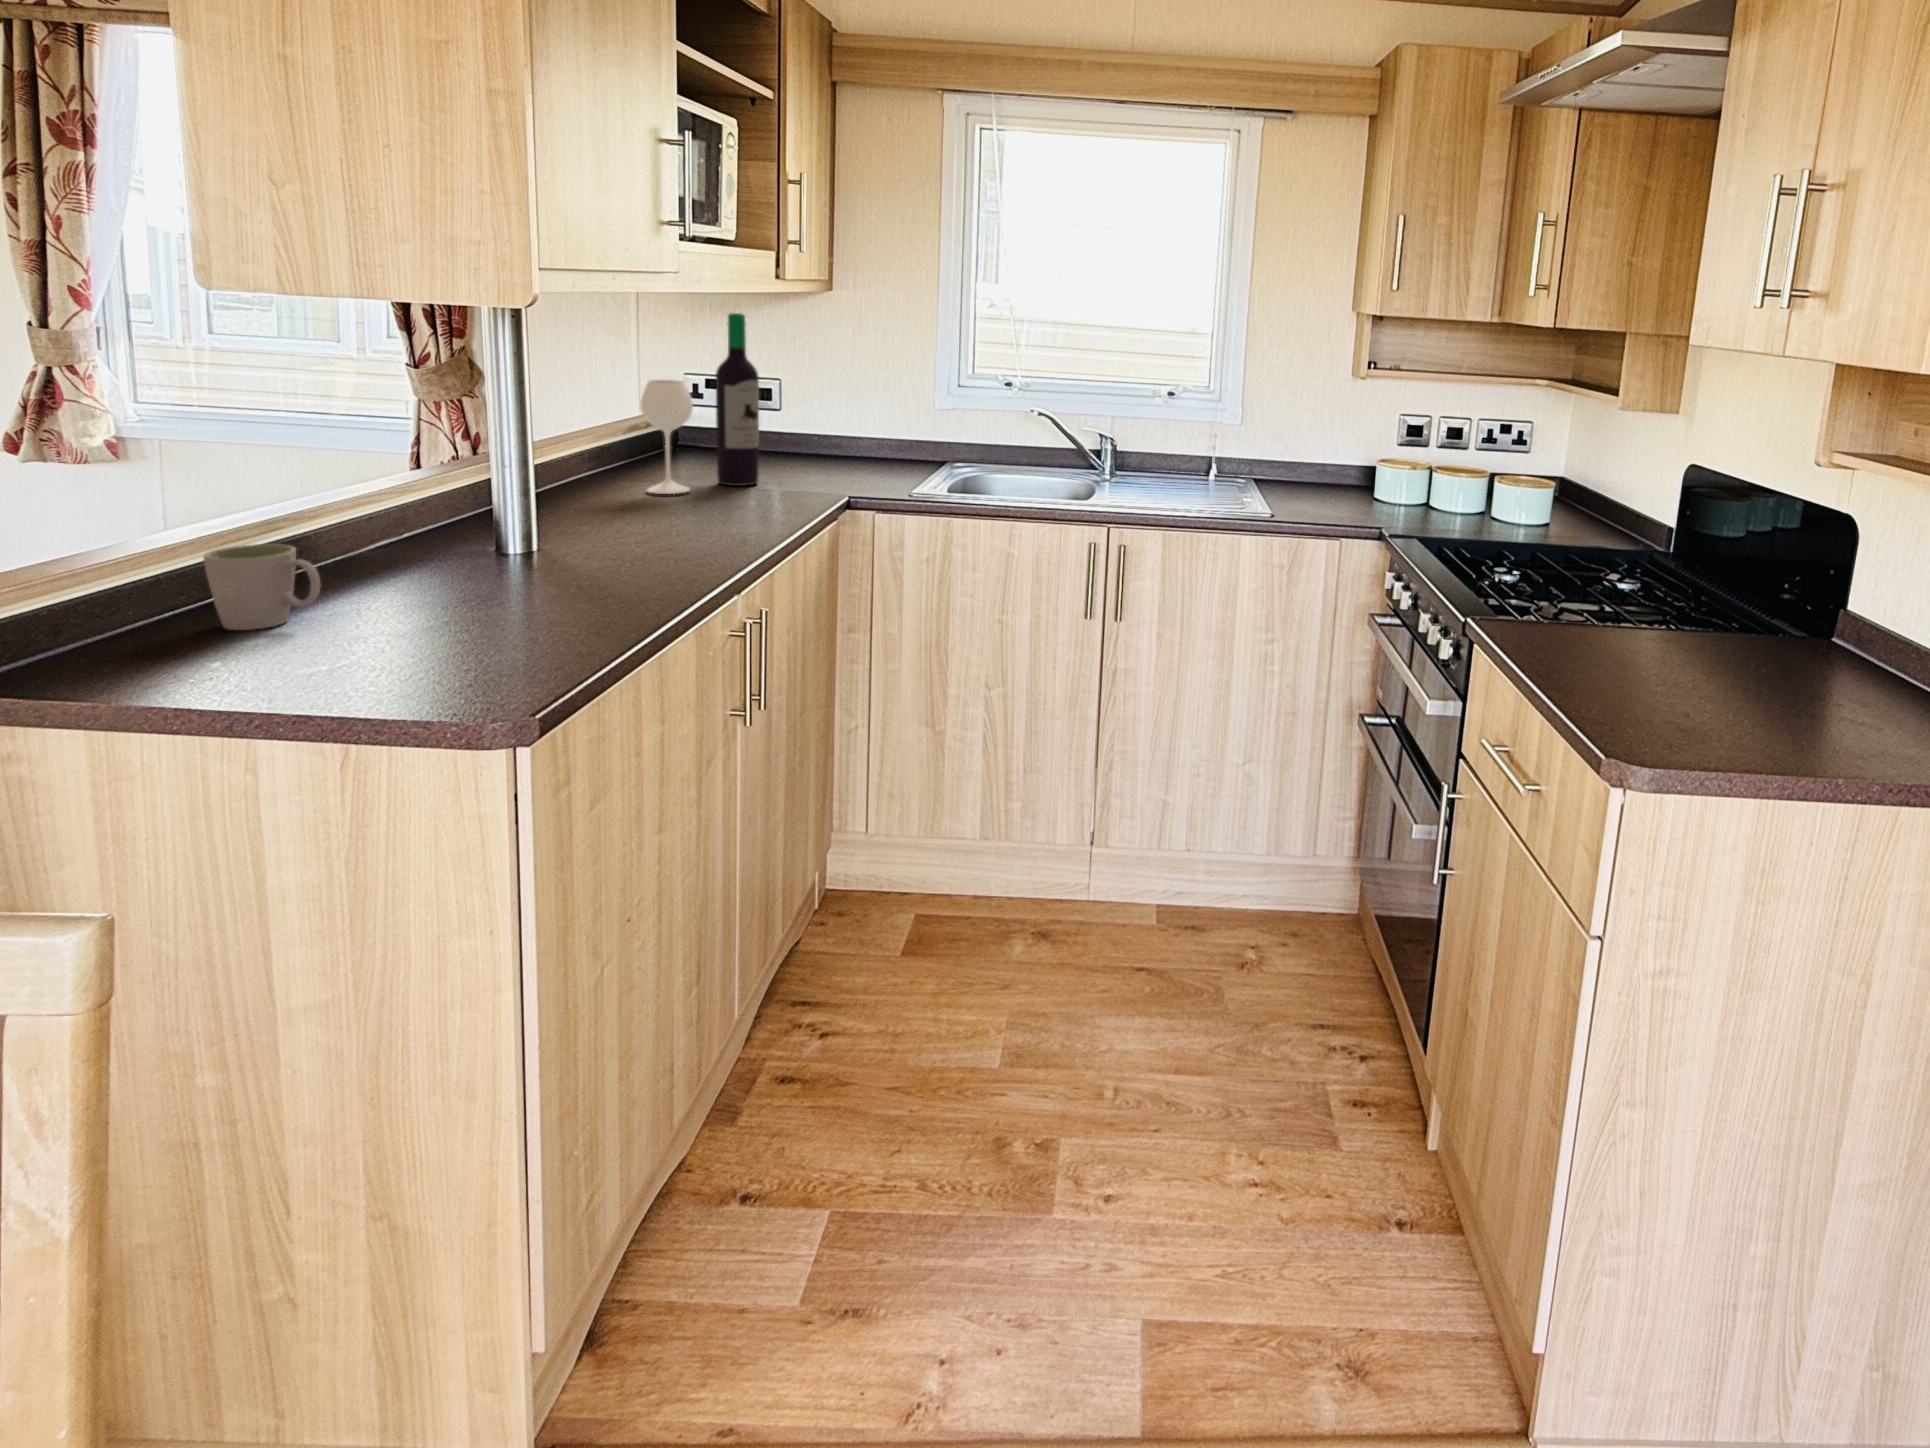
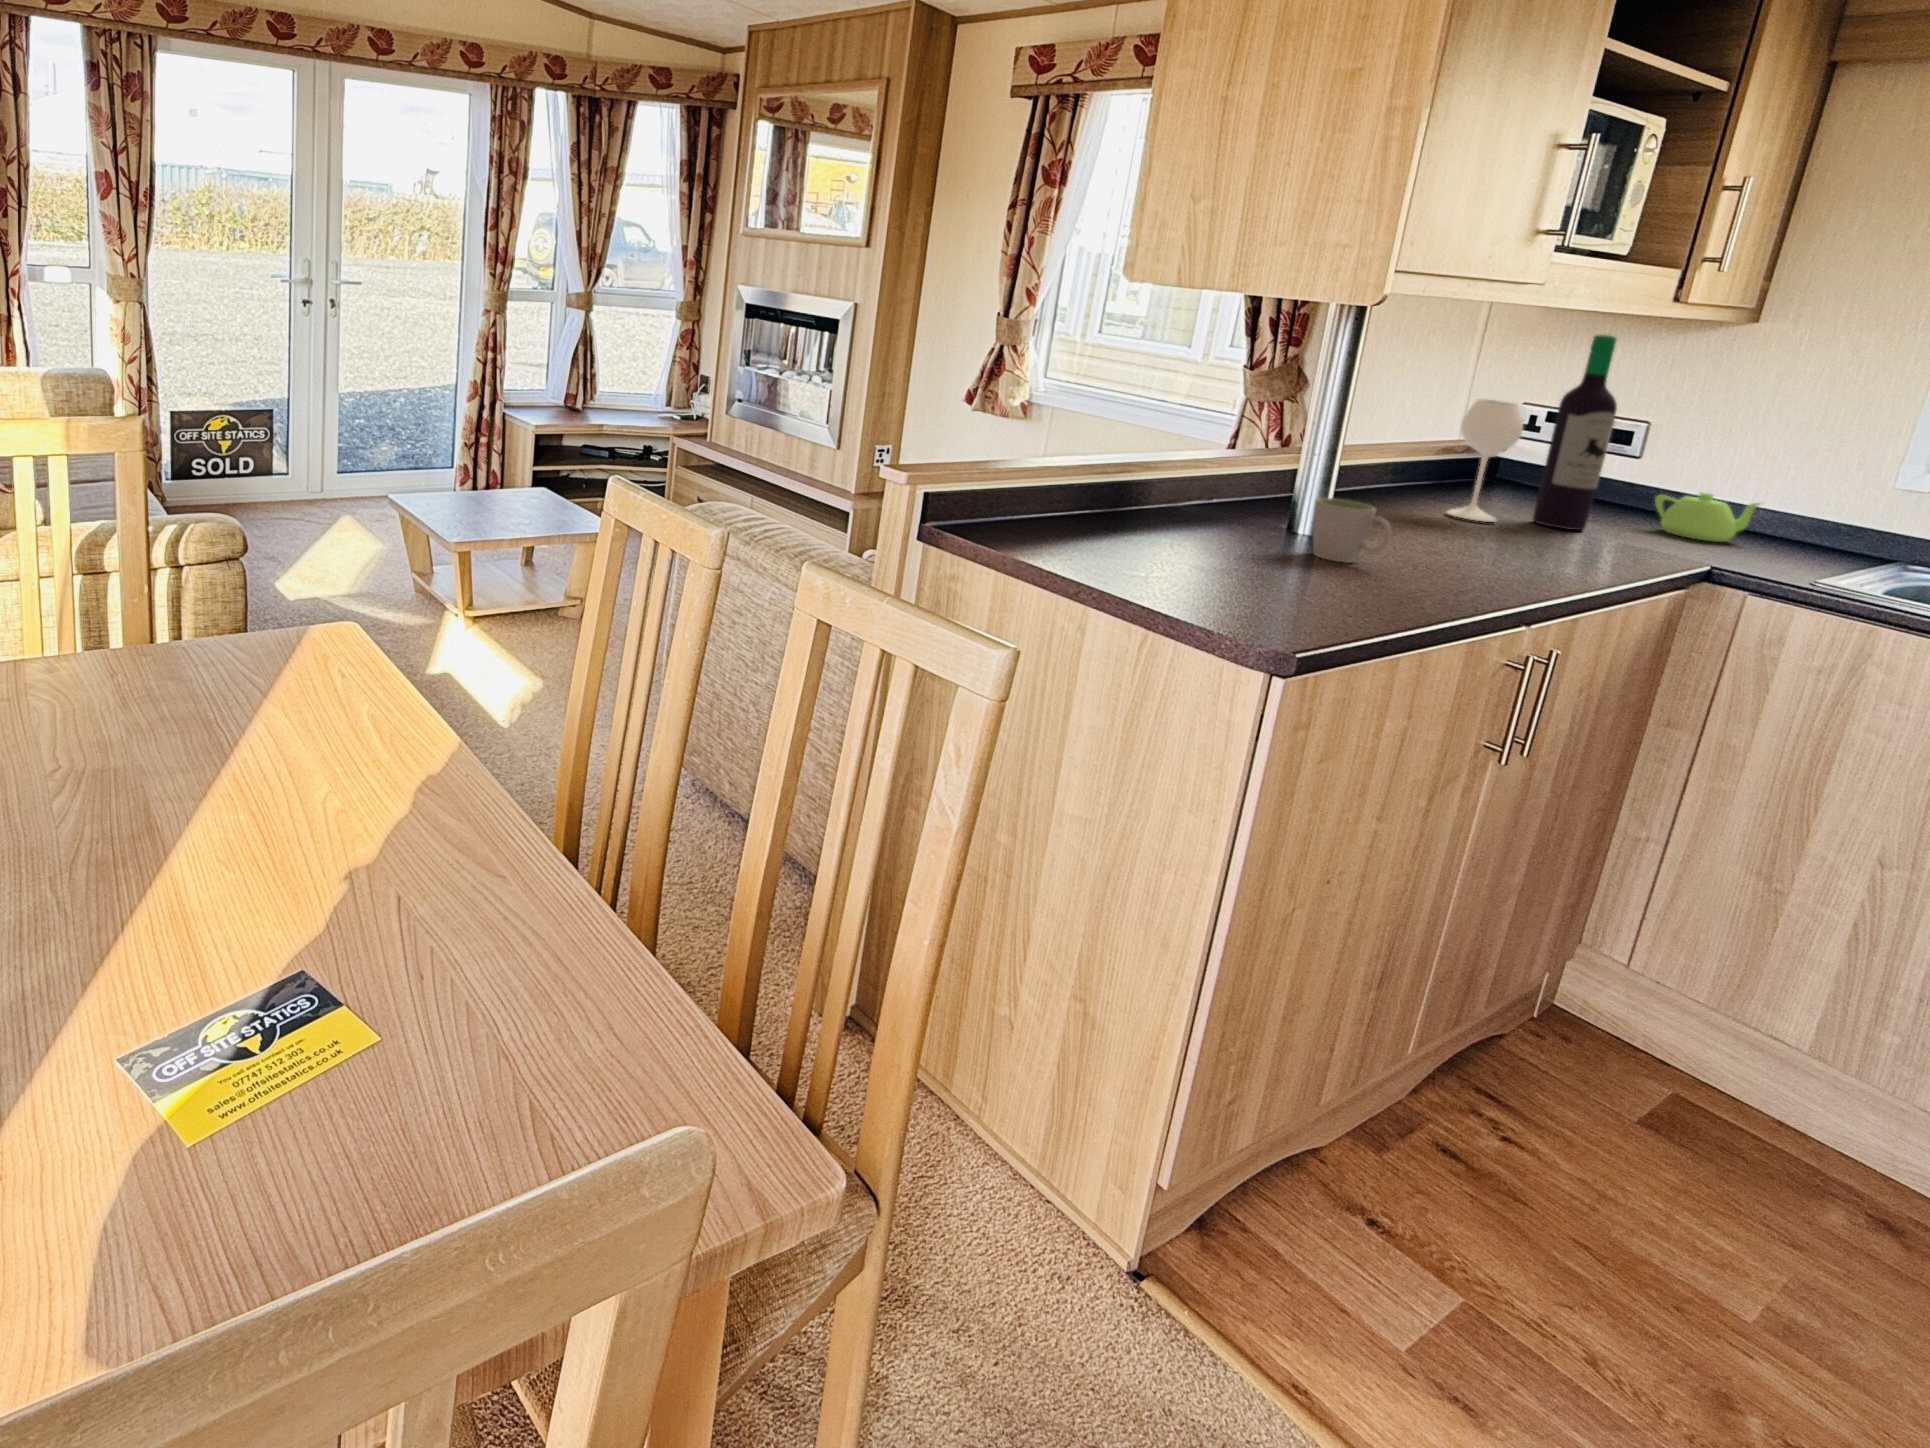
teapot: none [799,435,867,473] -> present [1655,492,1763,542]
mug: present [203,544,320,630] -> present [1313,498,1391,563]

